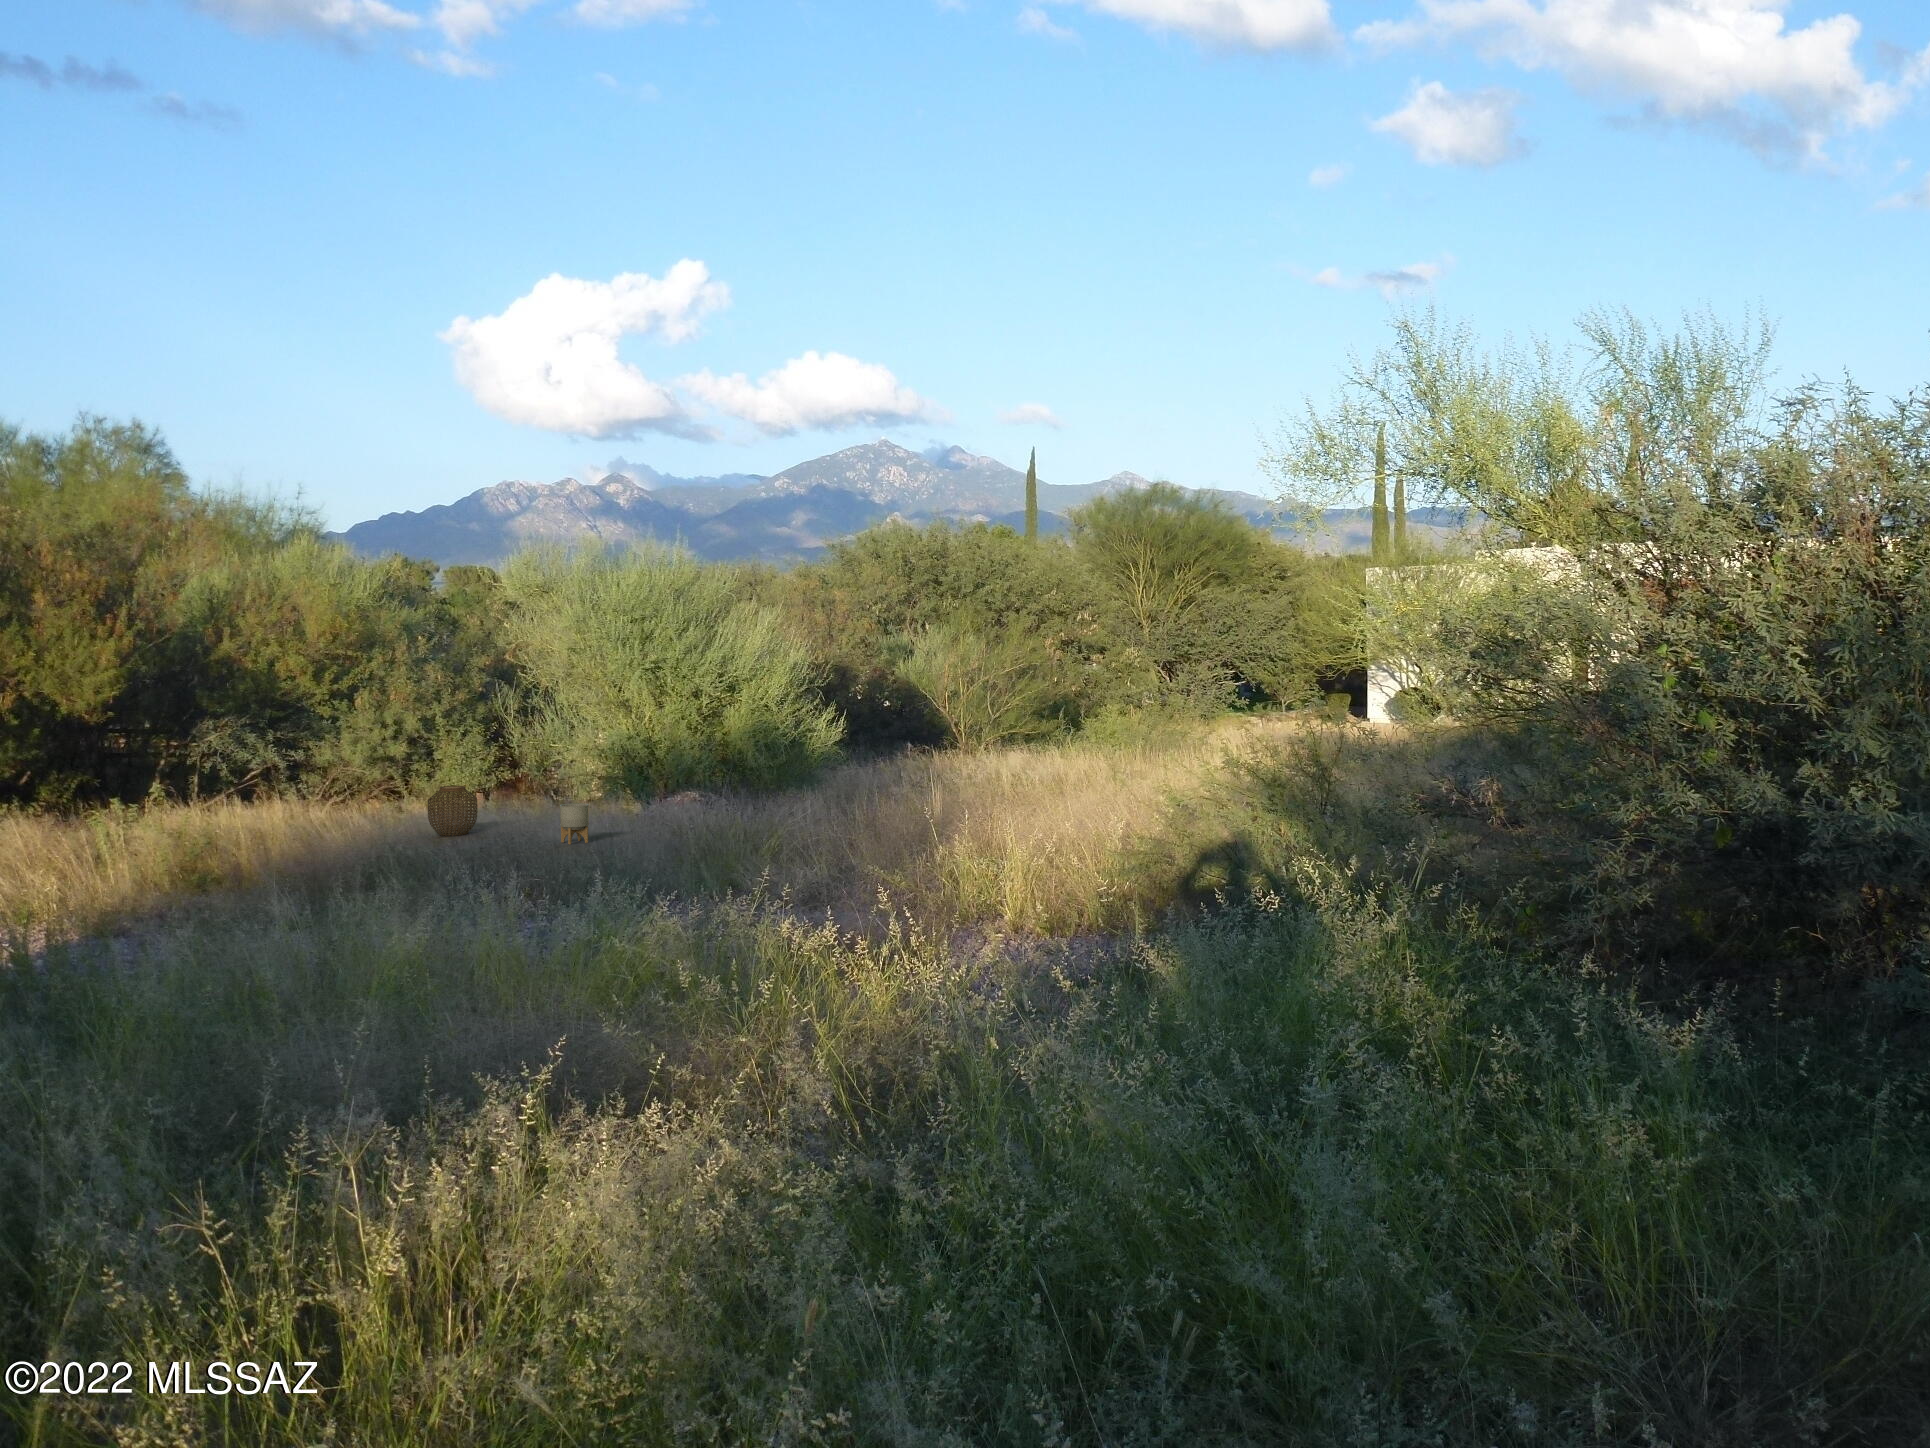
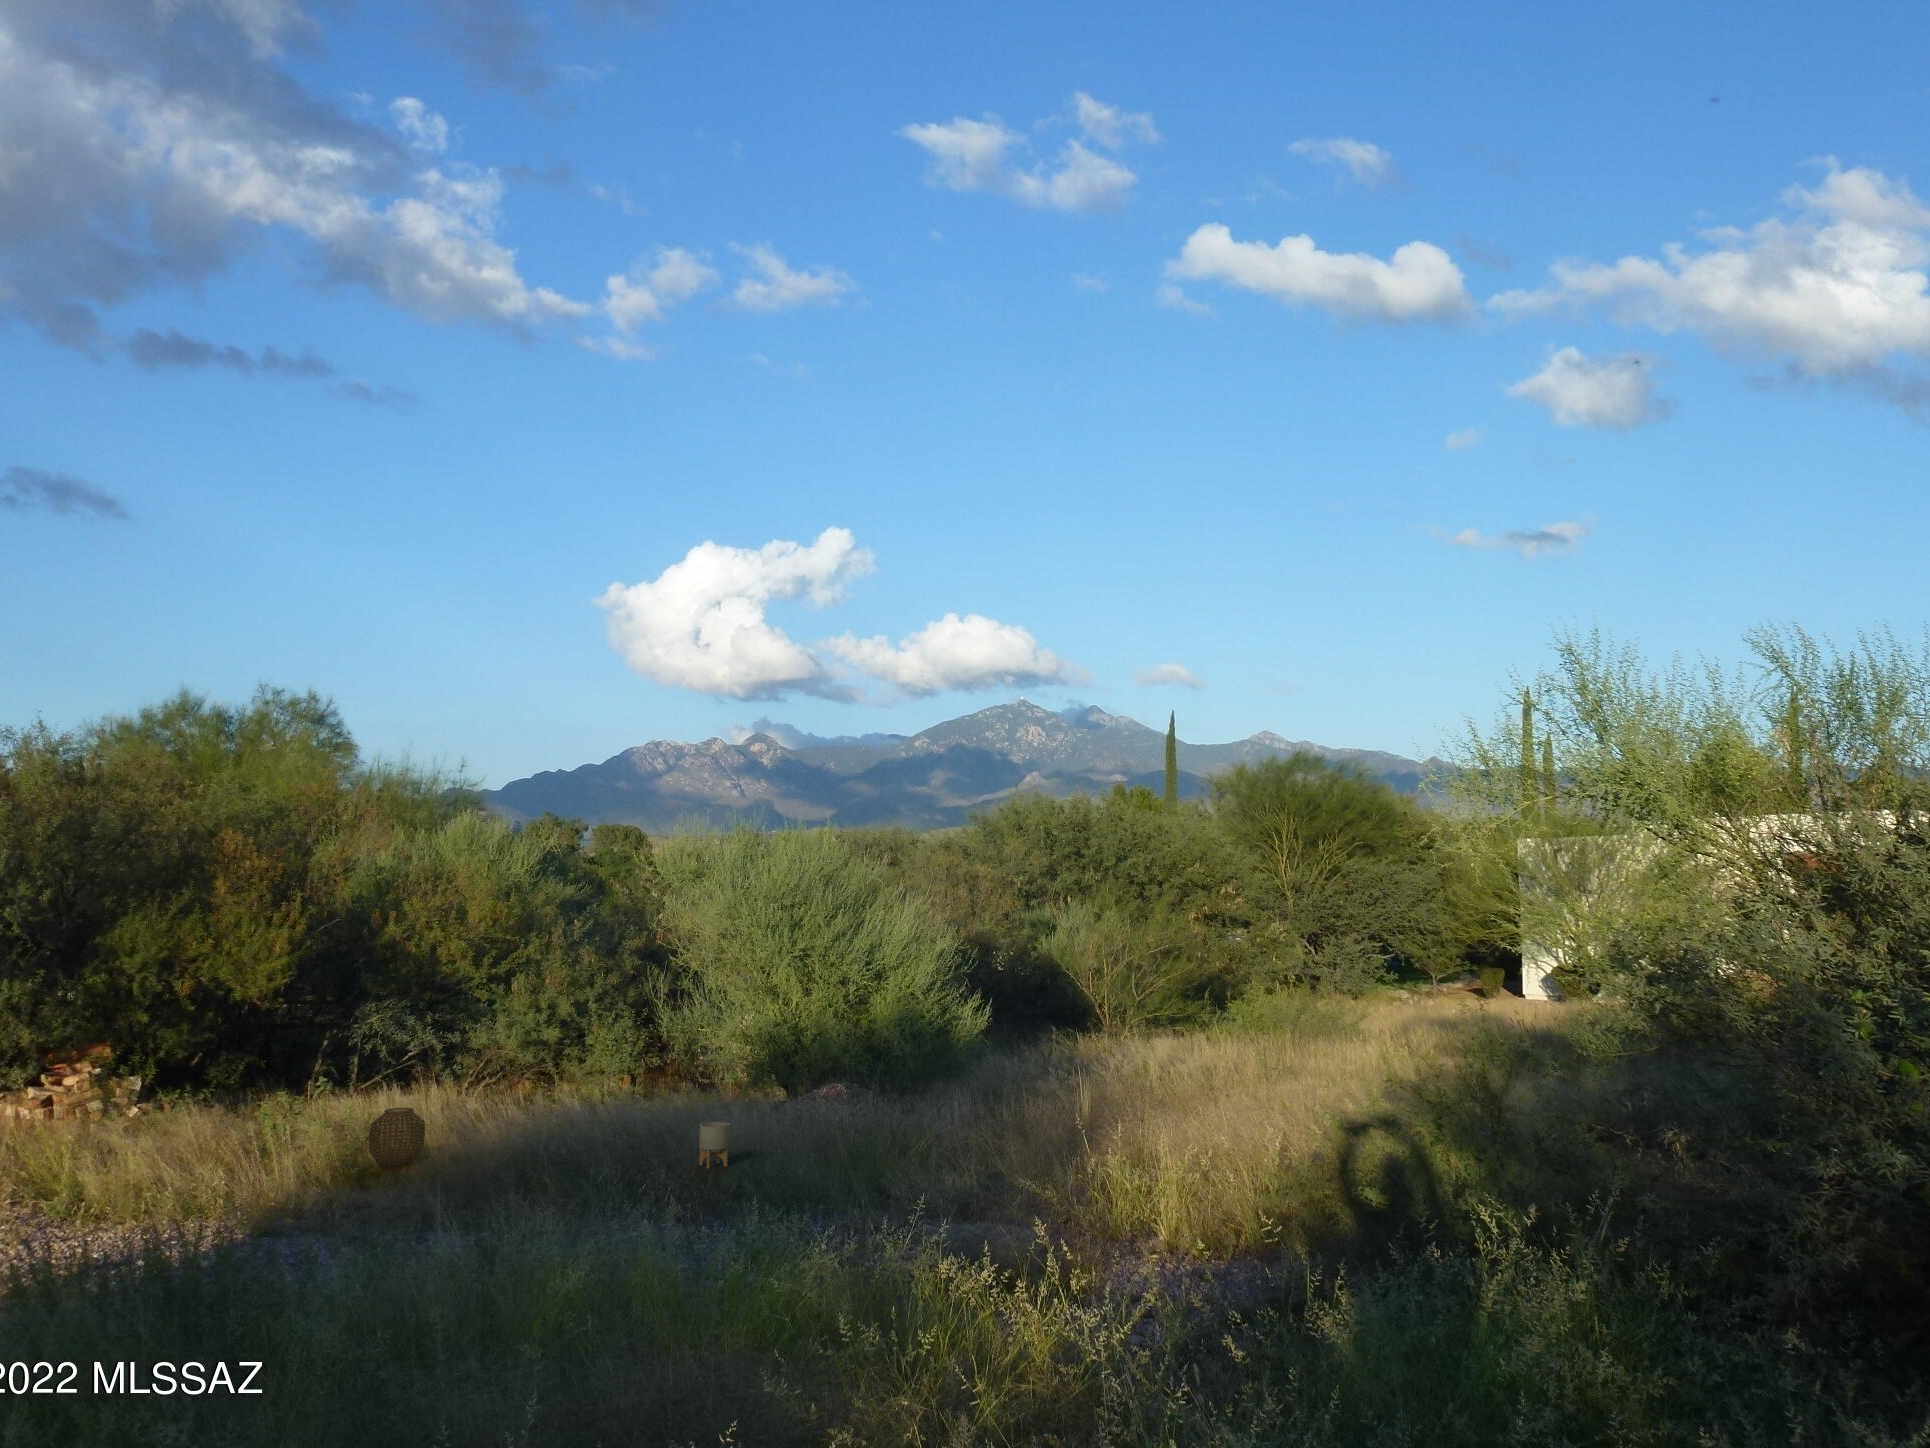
woven basket: present [428,786,478,836] -> present [369,1108,425,1167]

